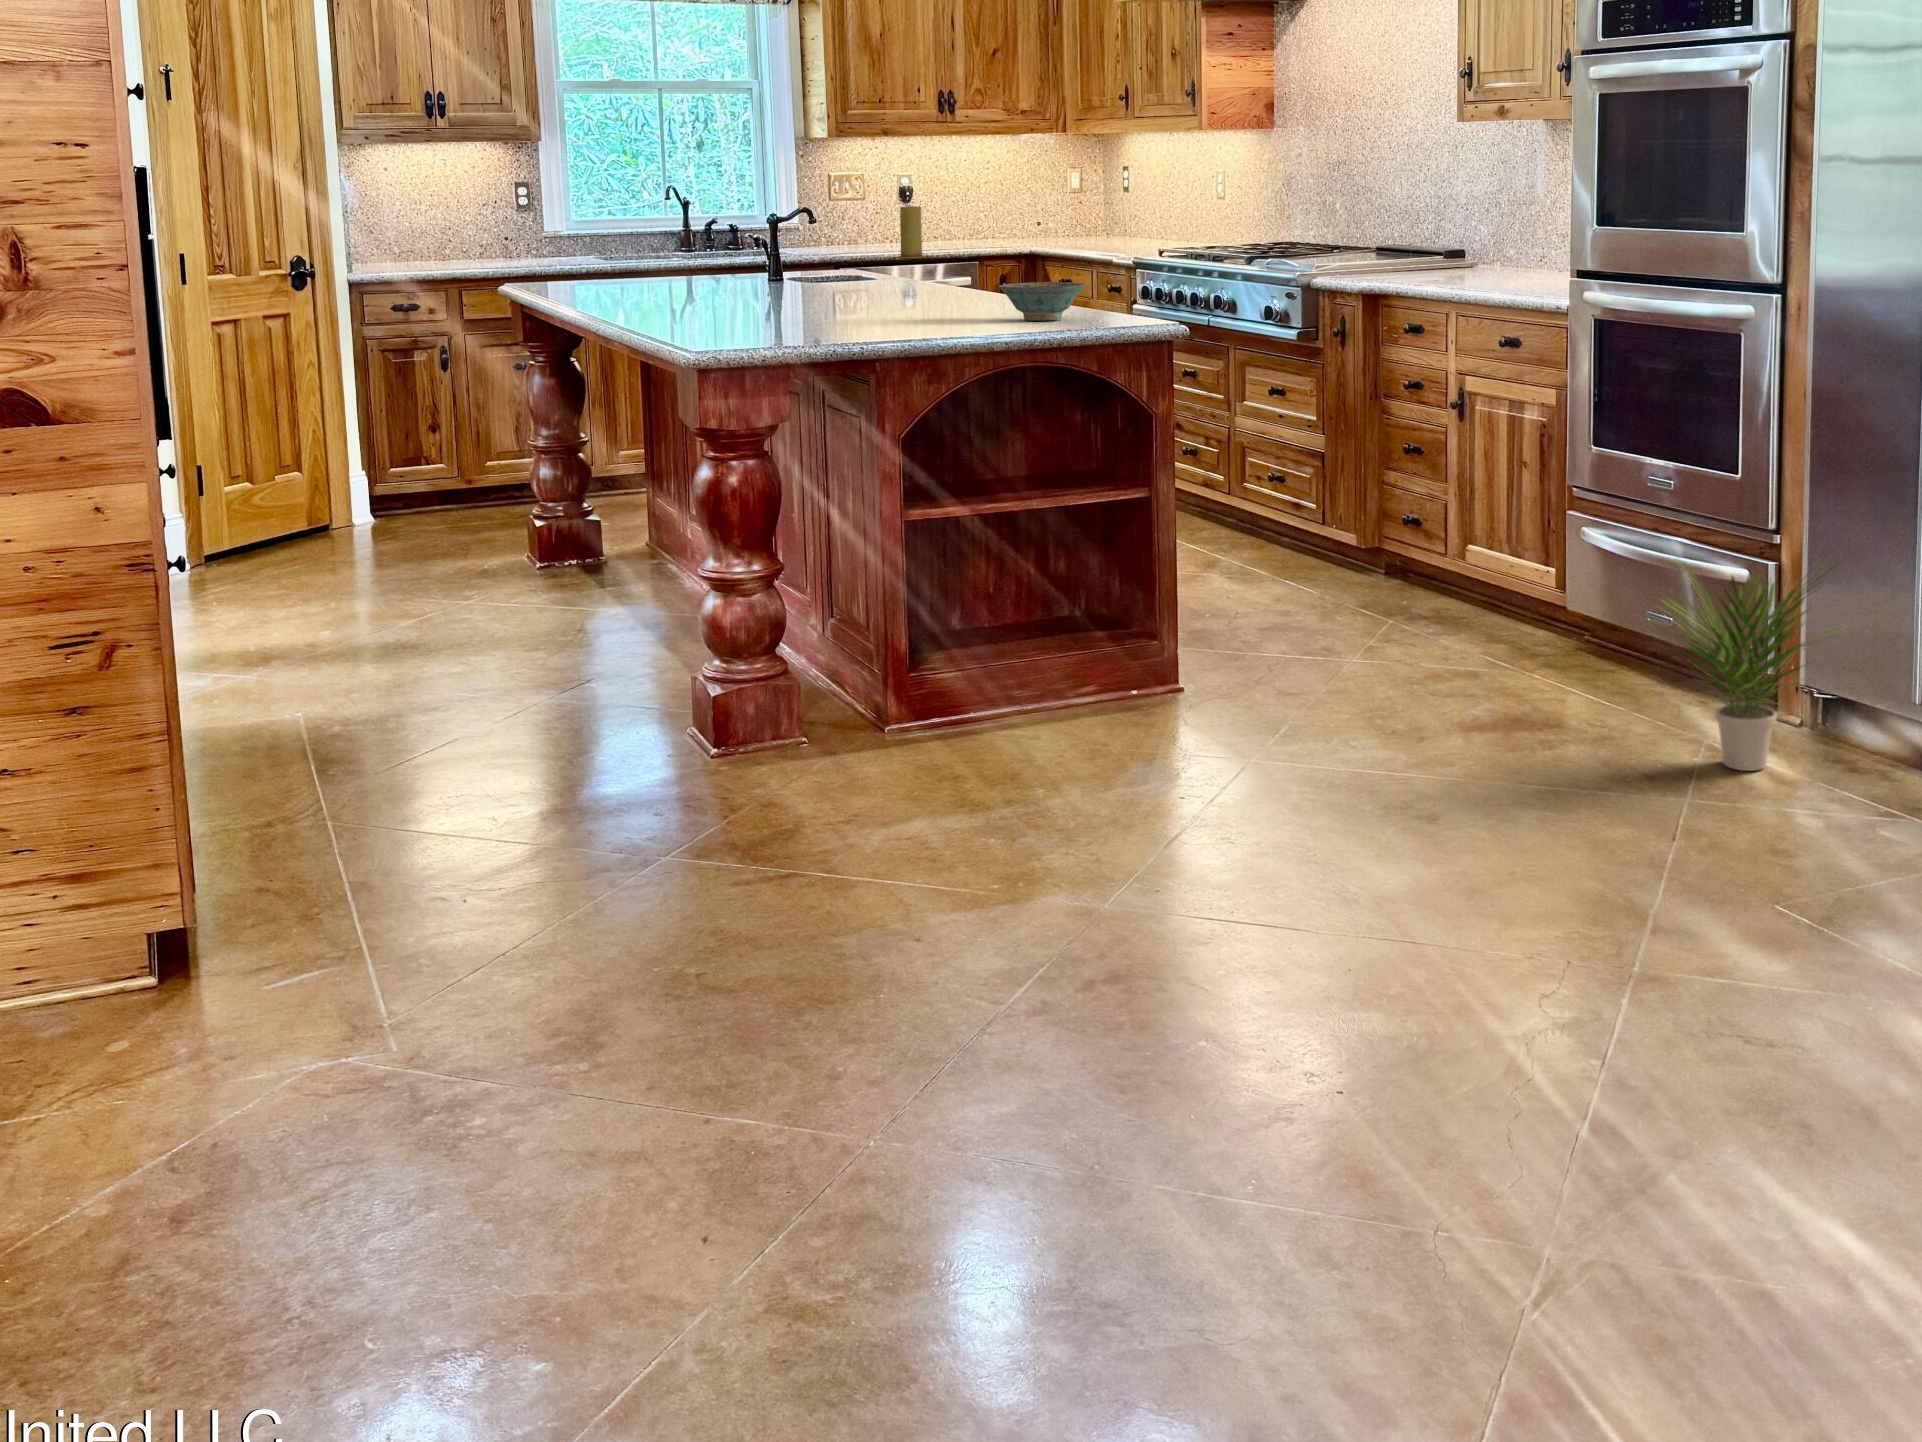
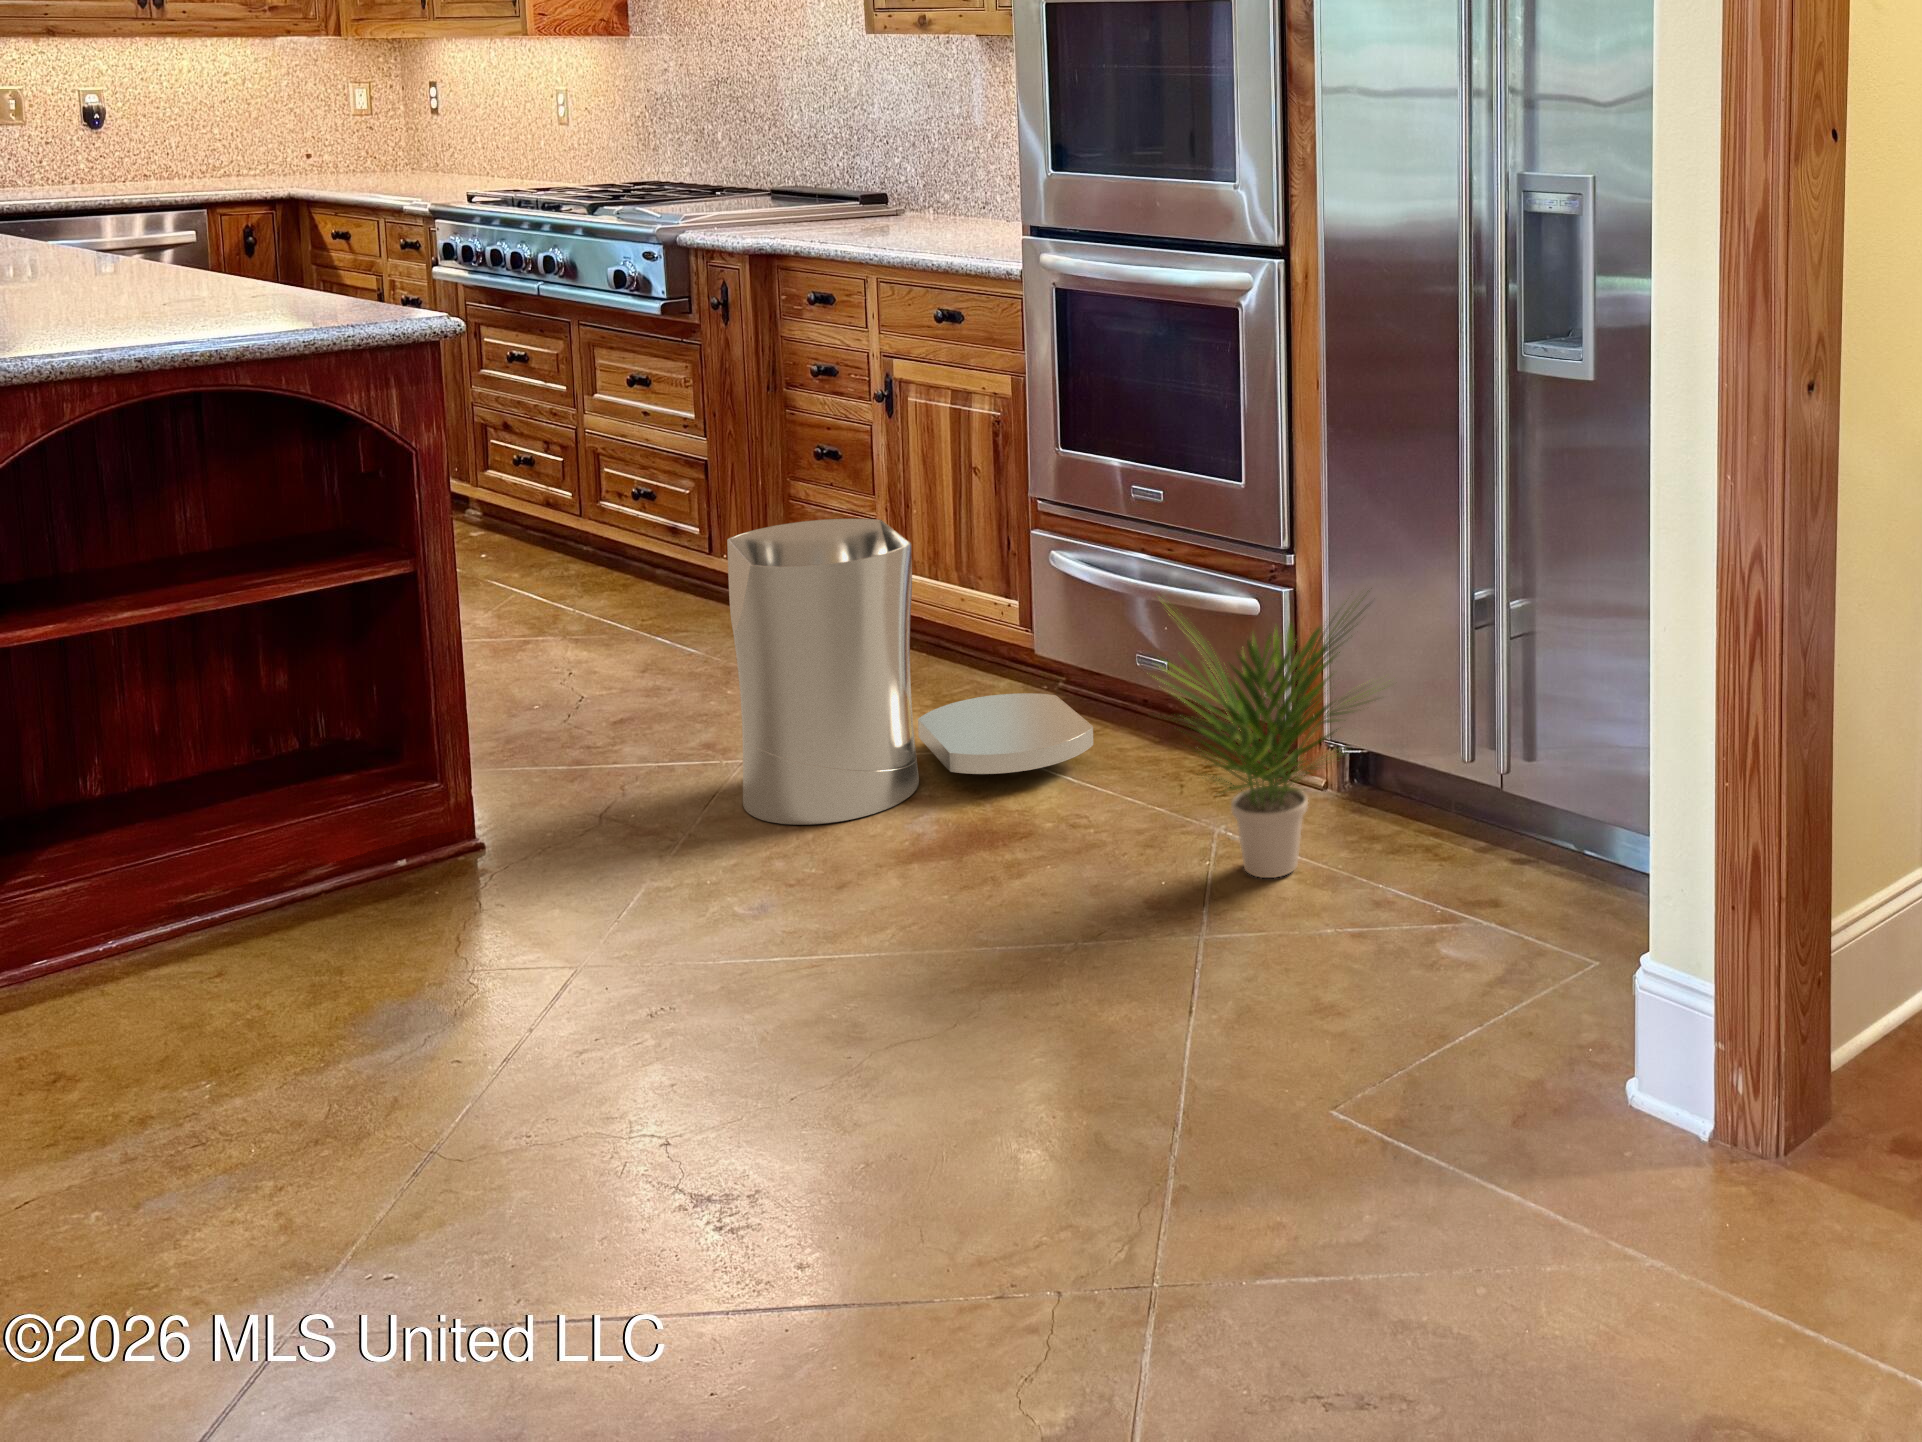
candle: present [897,206,926,258] -> none [66,138,117,211]
ceramic bowl: present [999,282,1086,321] -> none [93,270,262,335]
trash can: none [1351,484,1611,700] -> present [727,518,1093,825]

